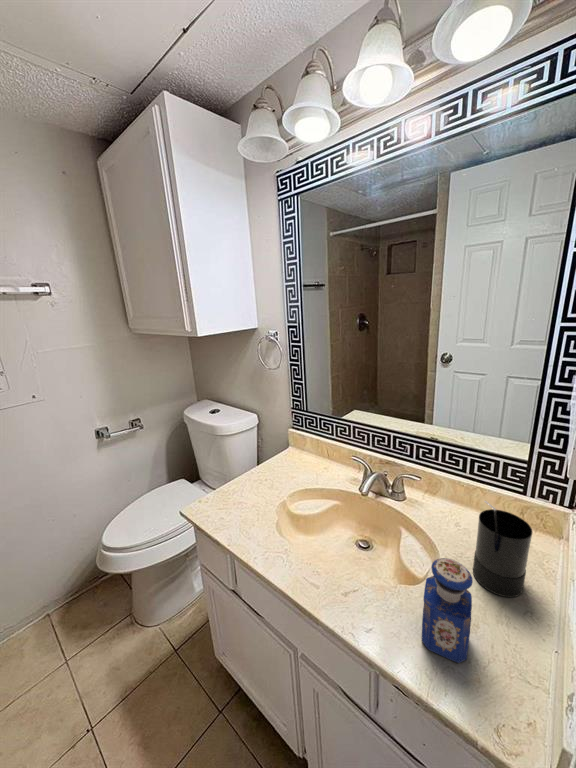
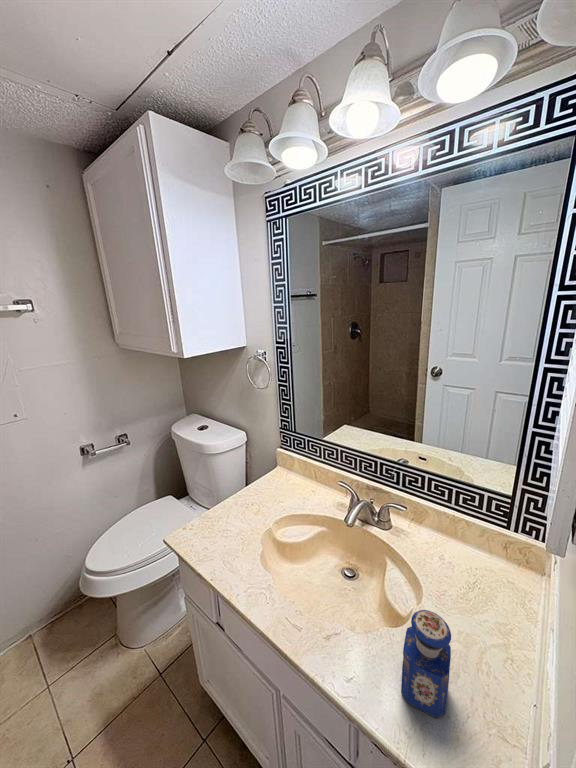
candle: present [473,501,532,597] -> none [455,542,513,642]

